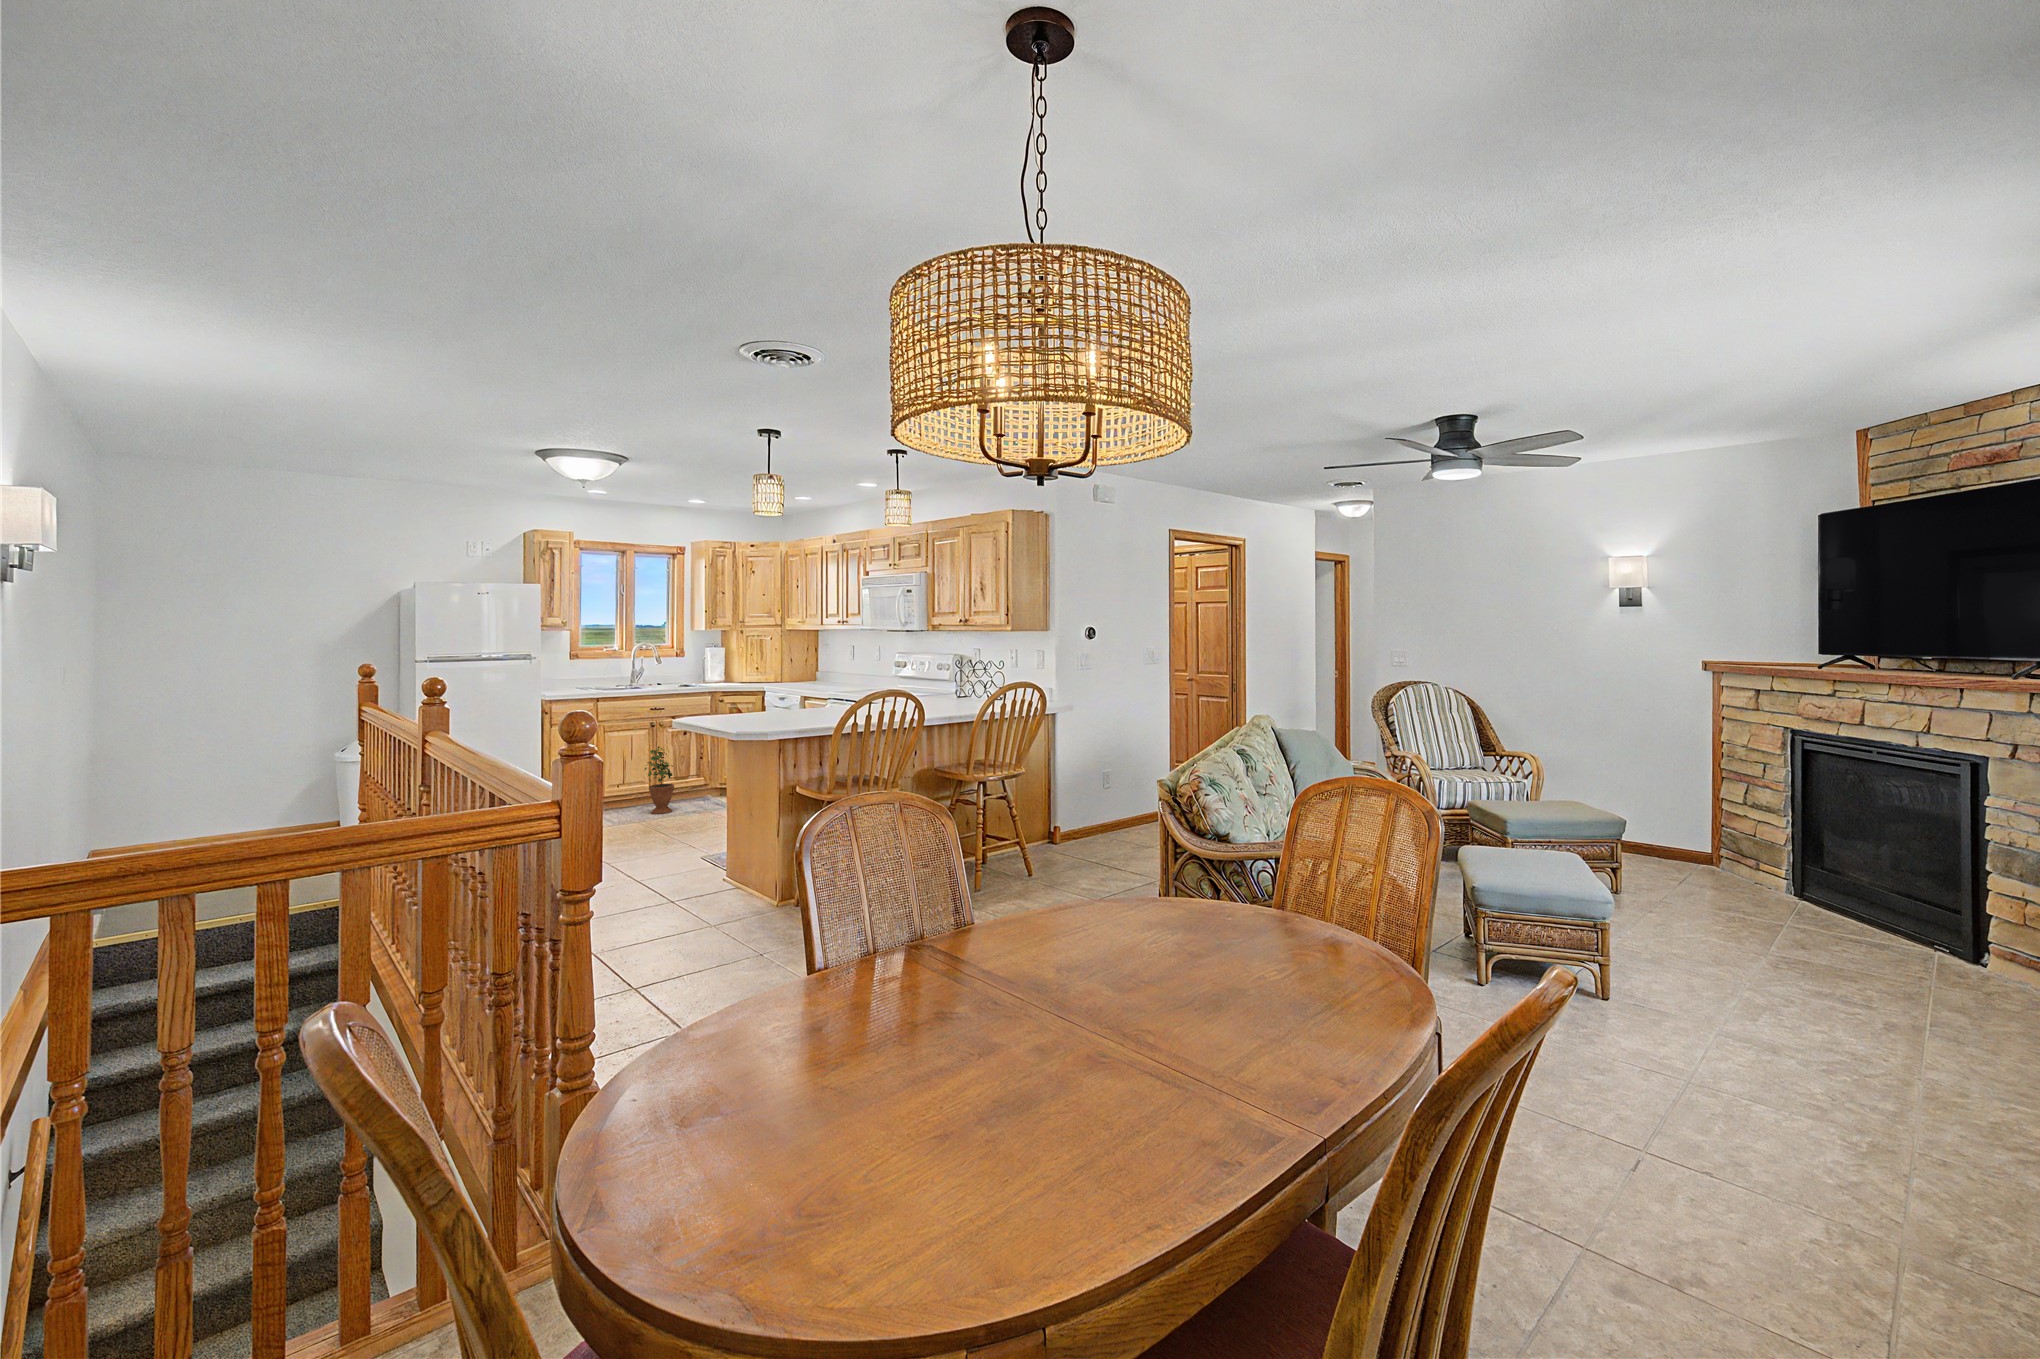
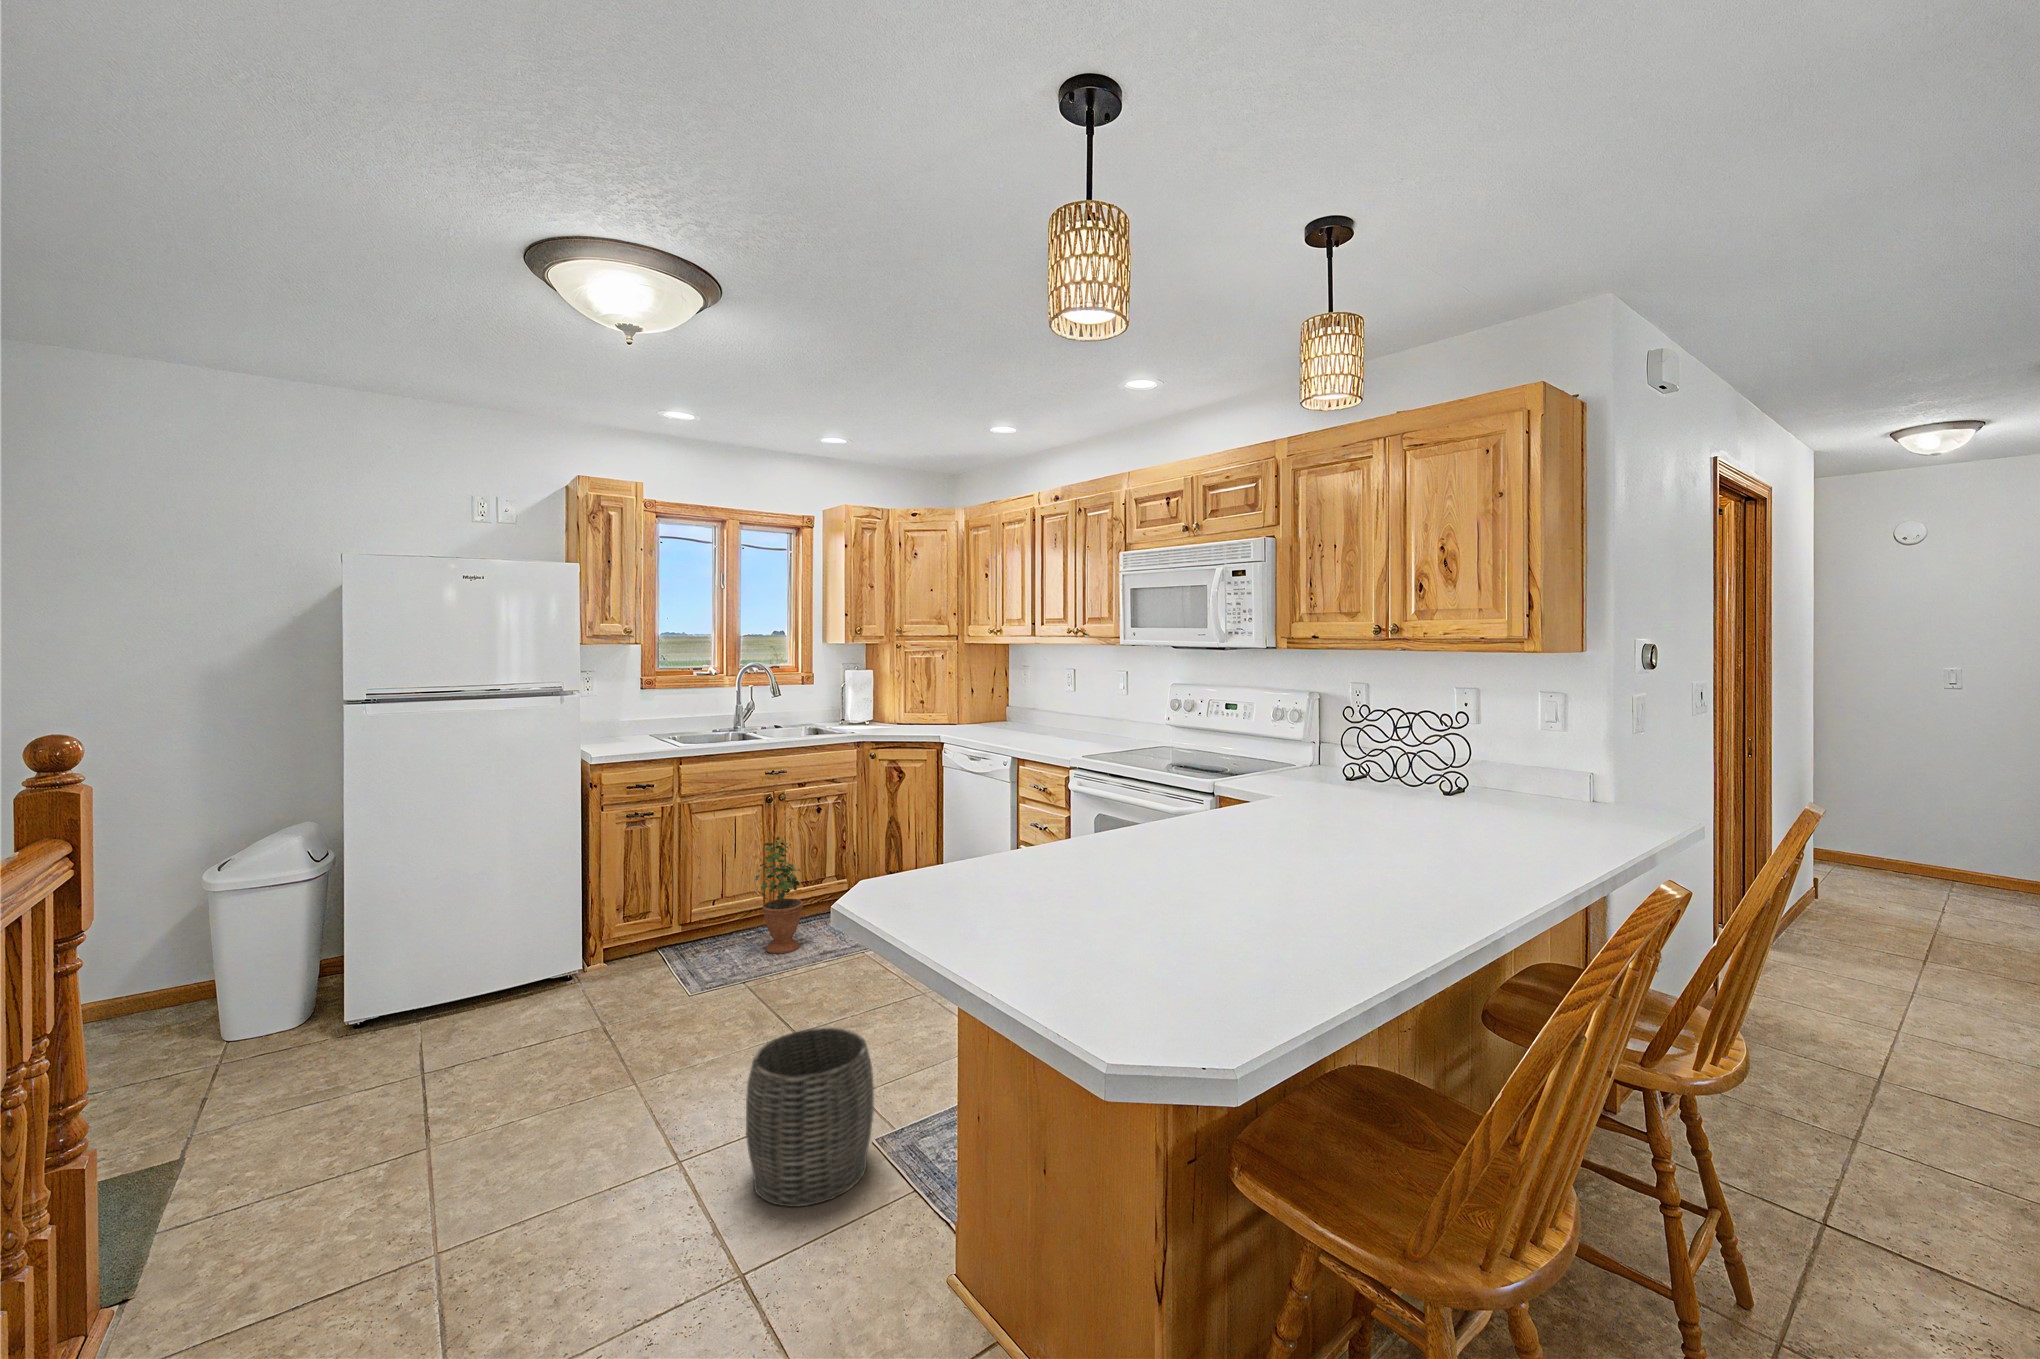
woven basket: none [634,808,695,875] -> present [746,1028,874,1207]

